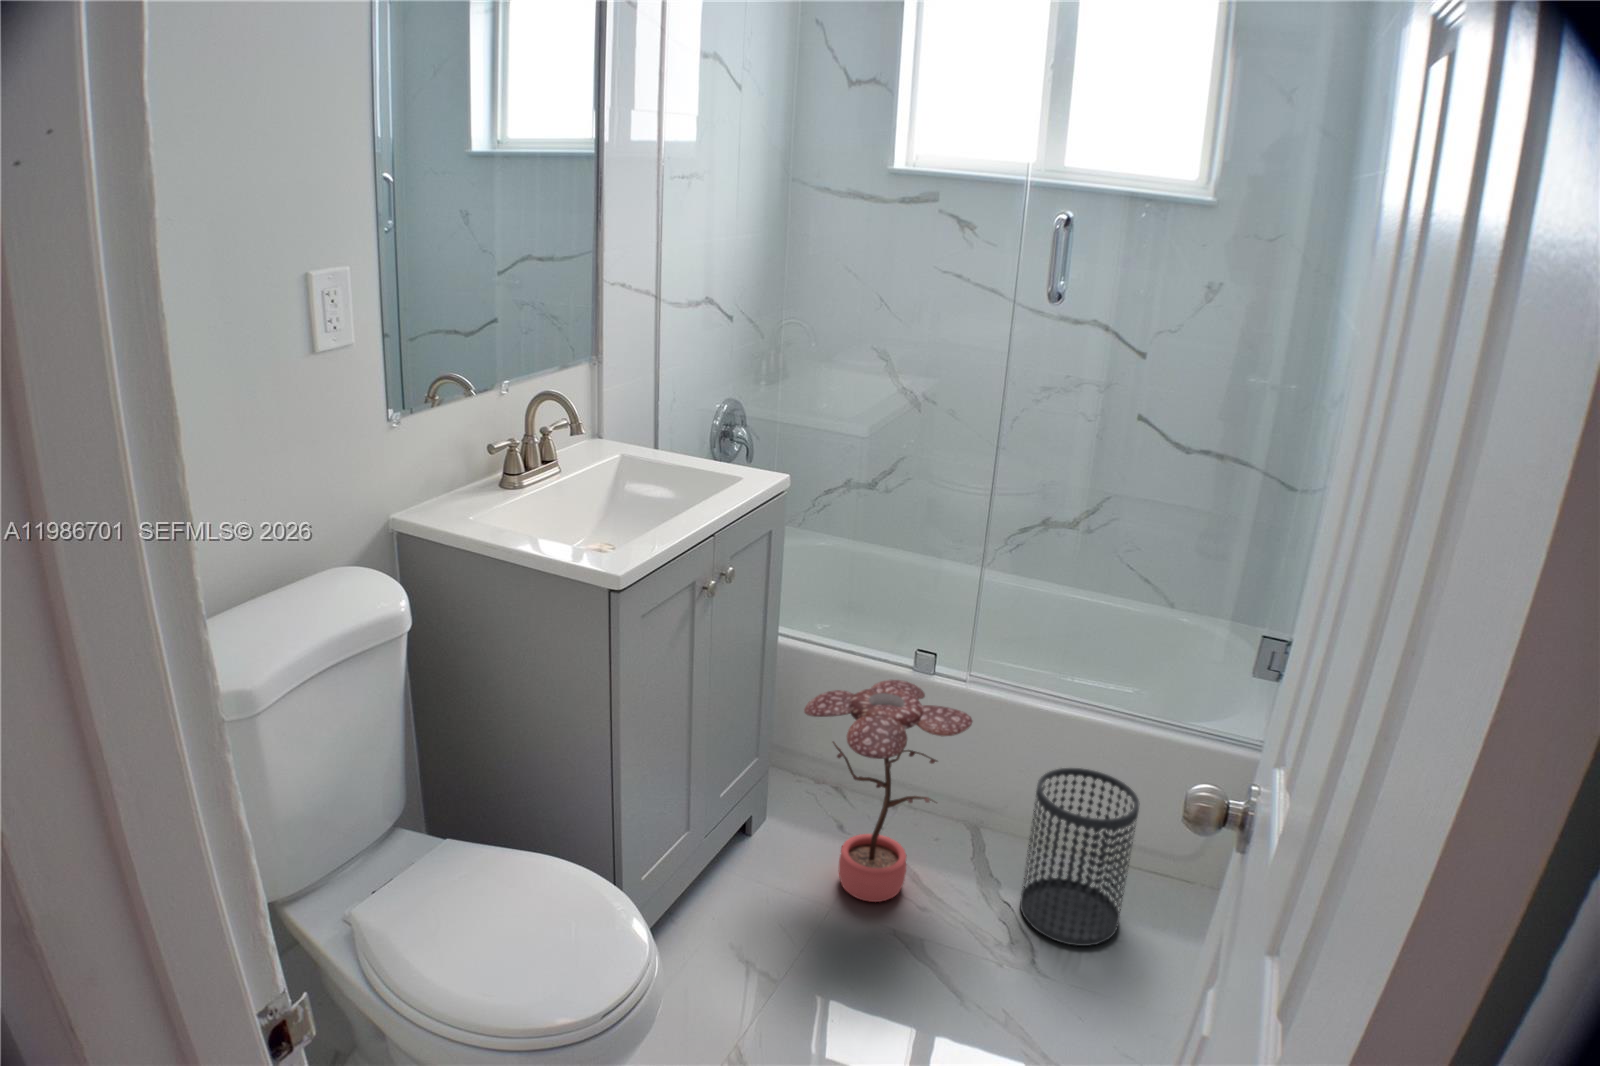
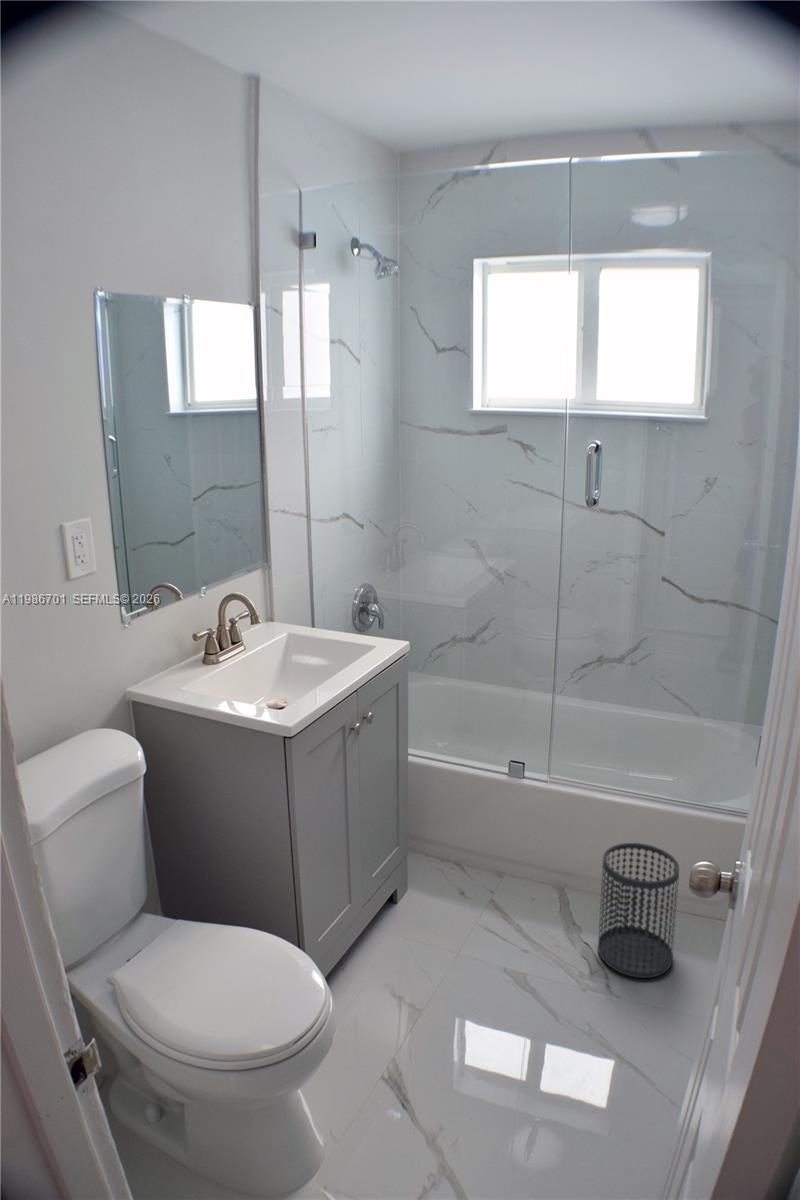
potted plant: present [804,680,972,902] -> none [429,784,552,951]

